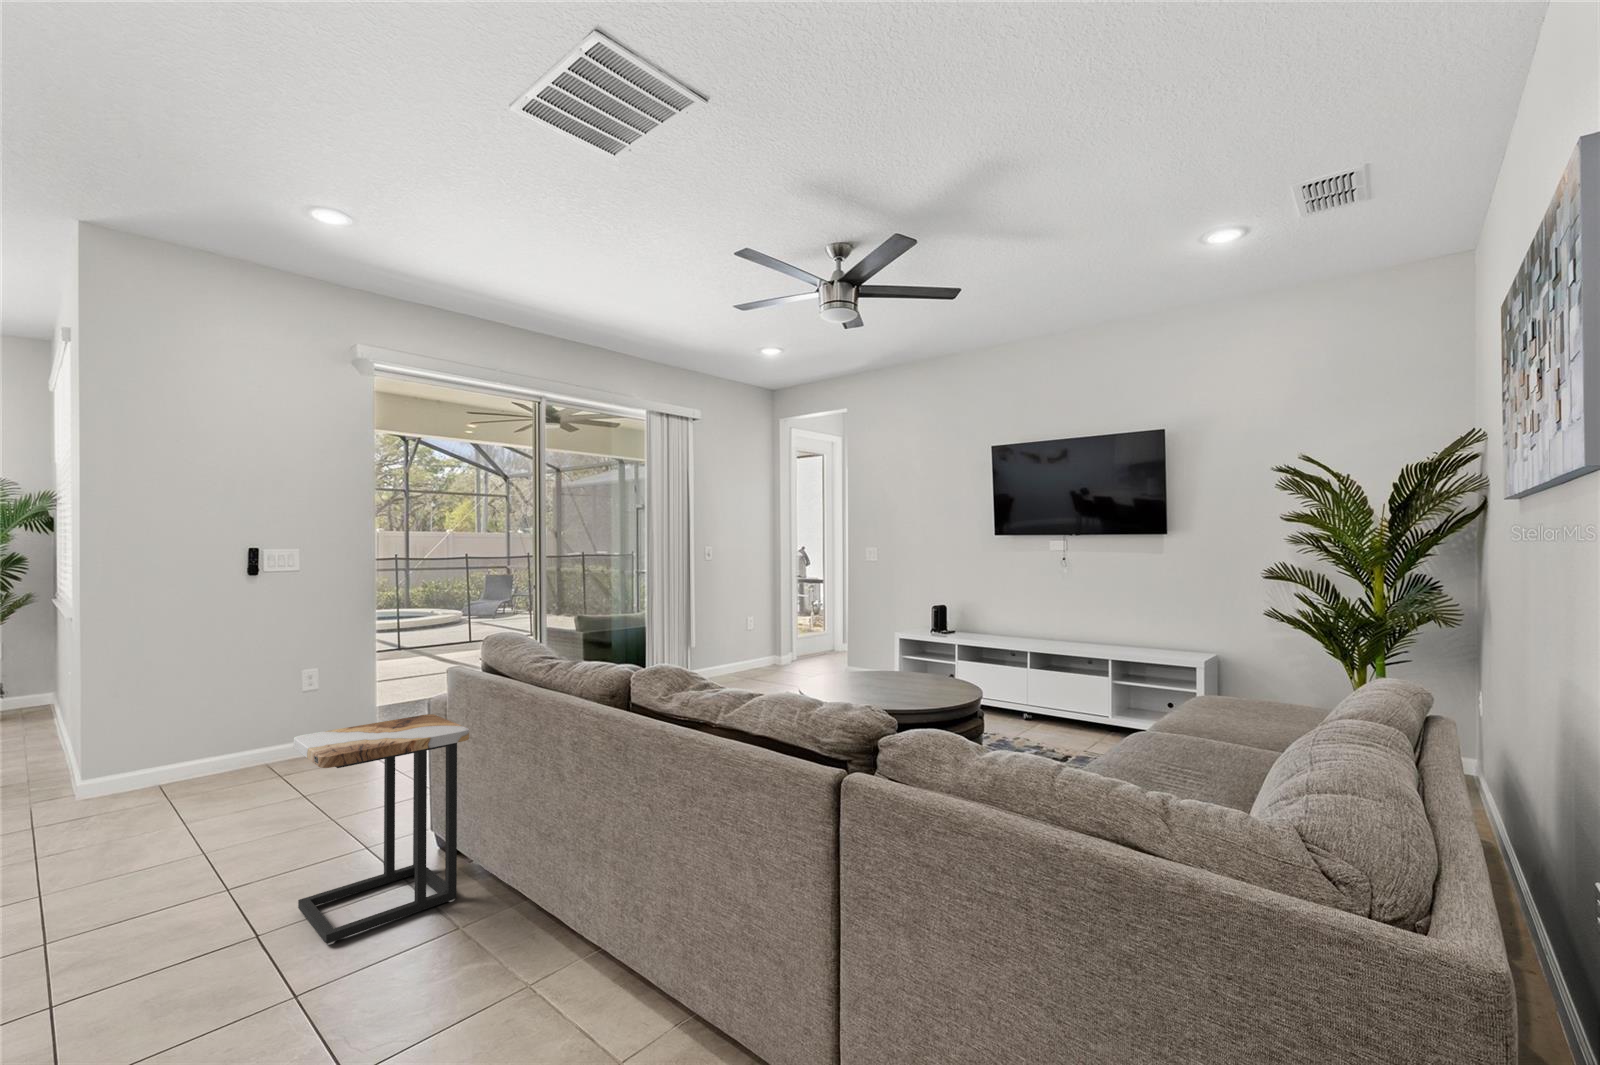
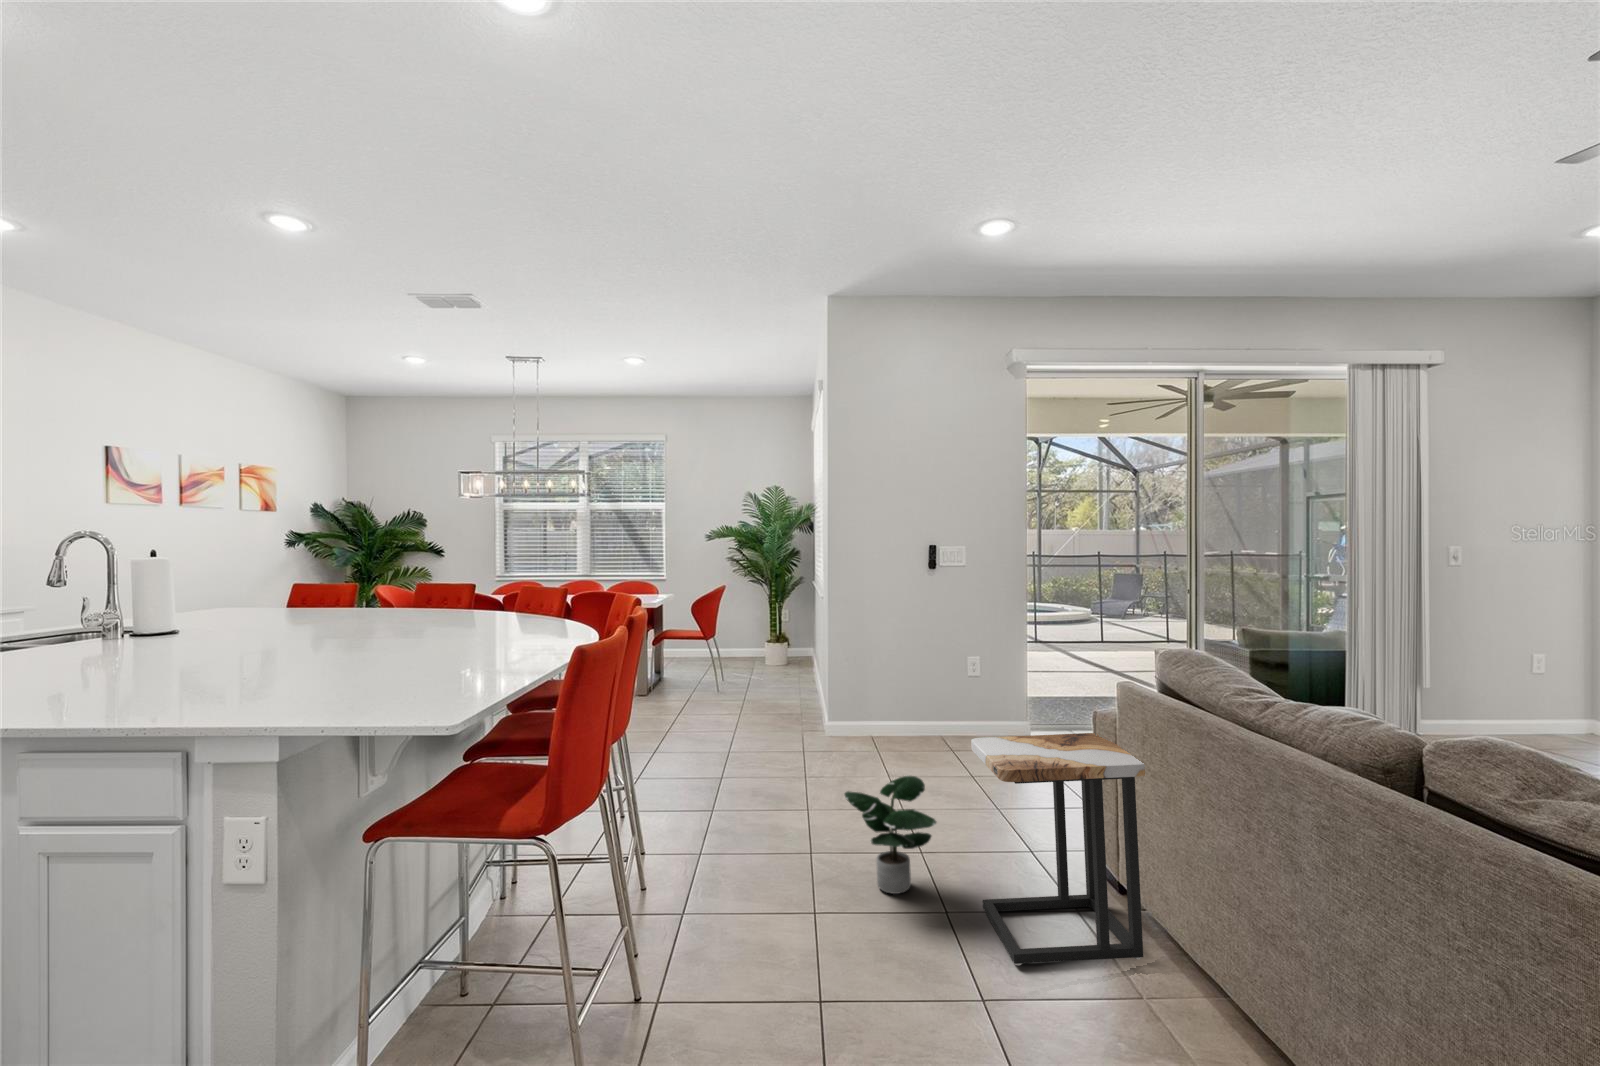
potted plant: none [111,793,246,930] -> present [845,776,936,894]

